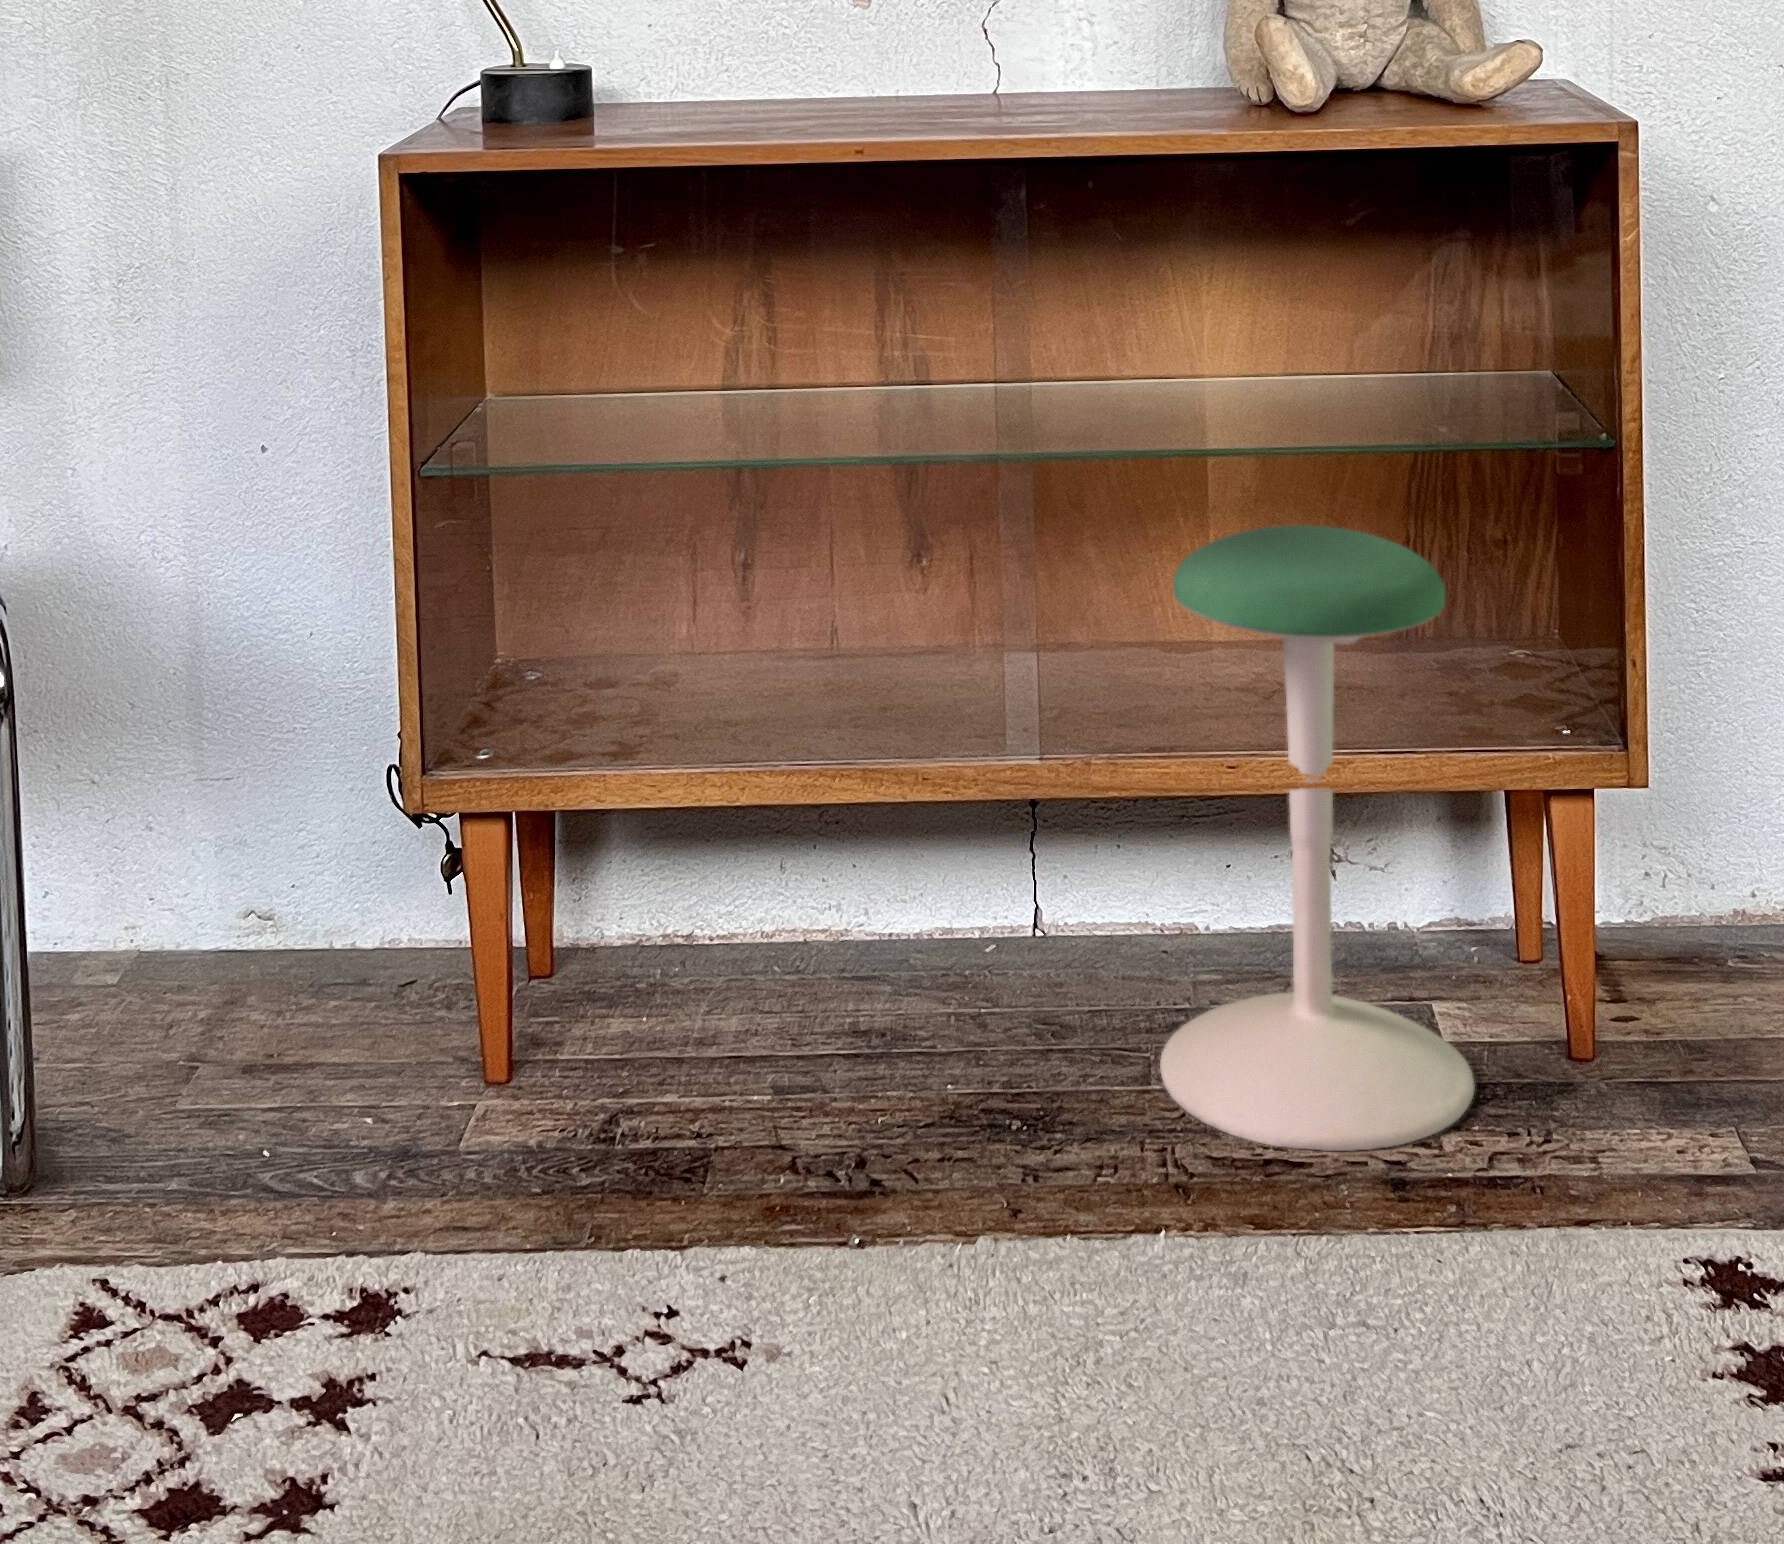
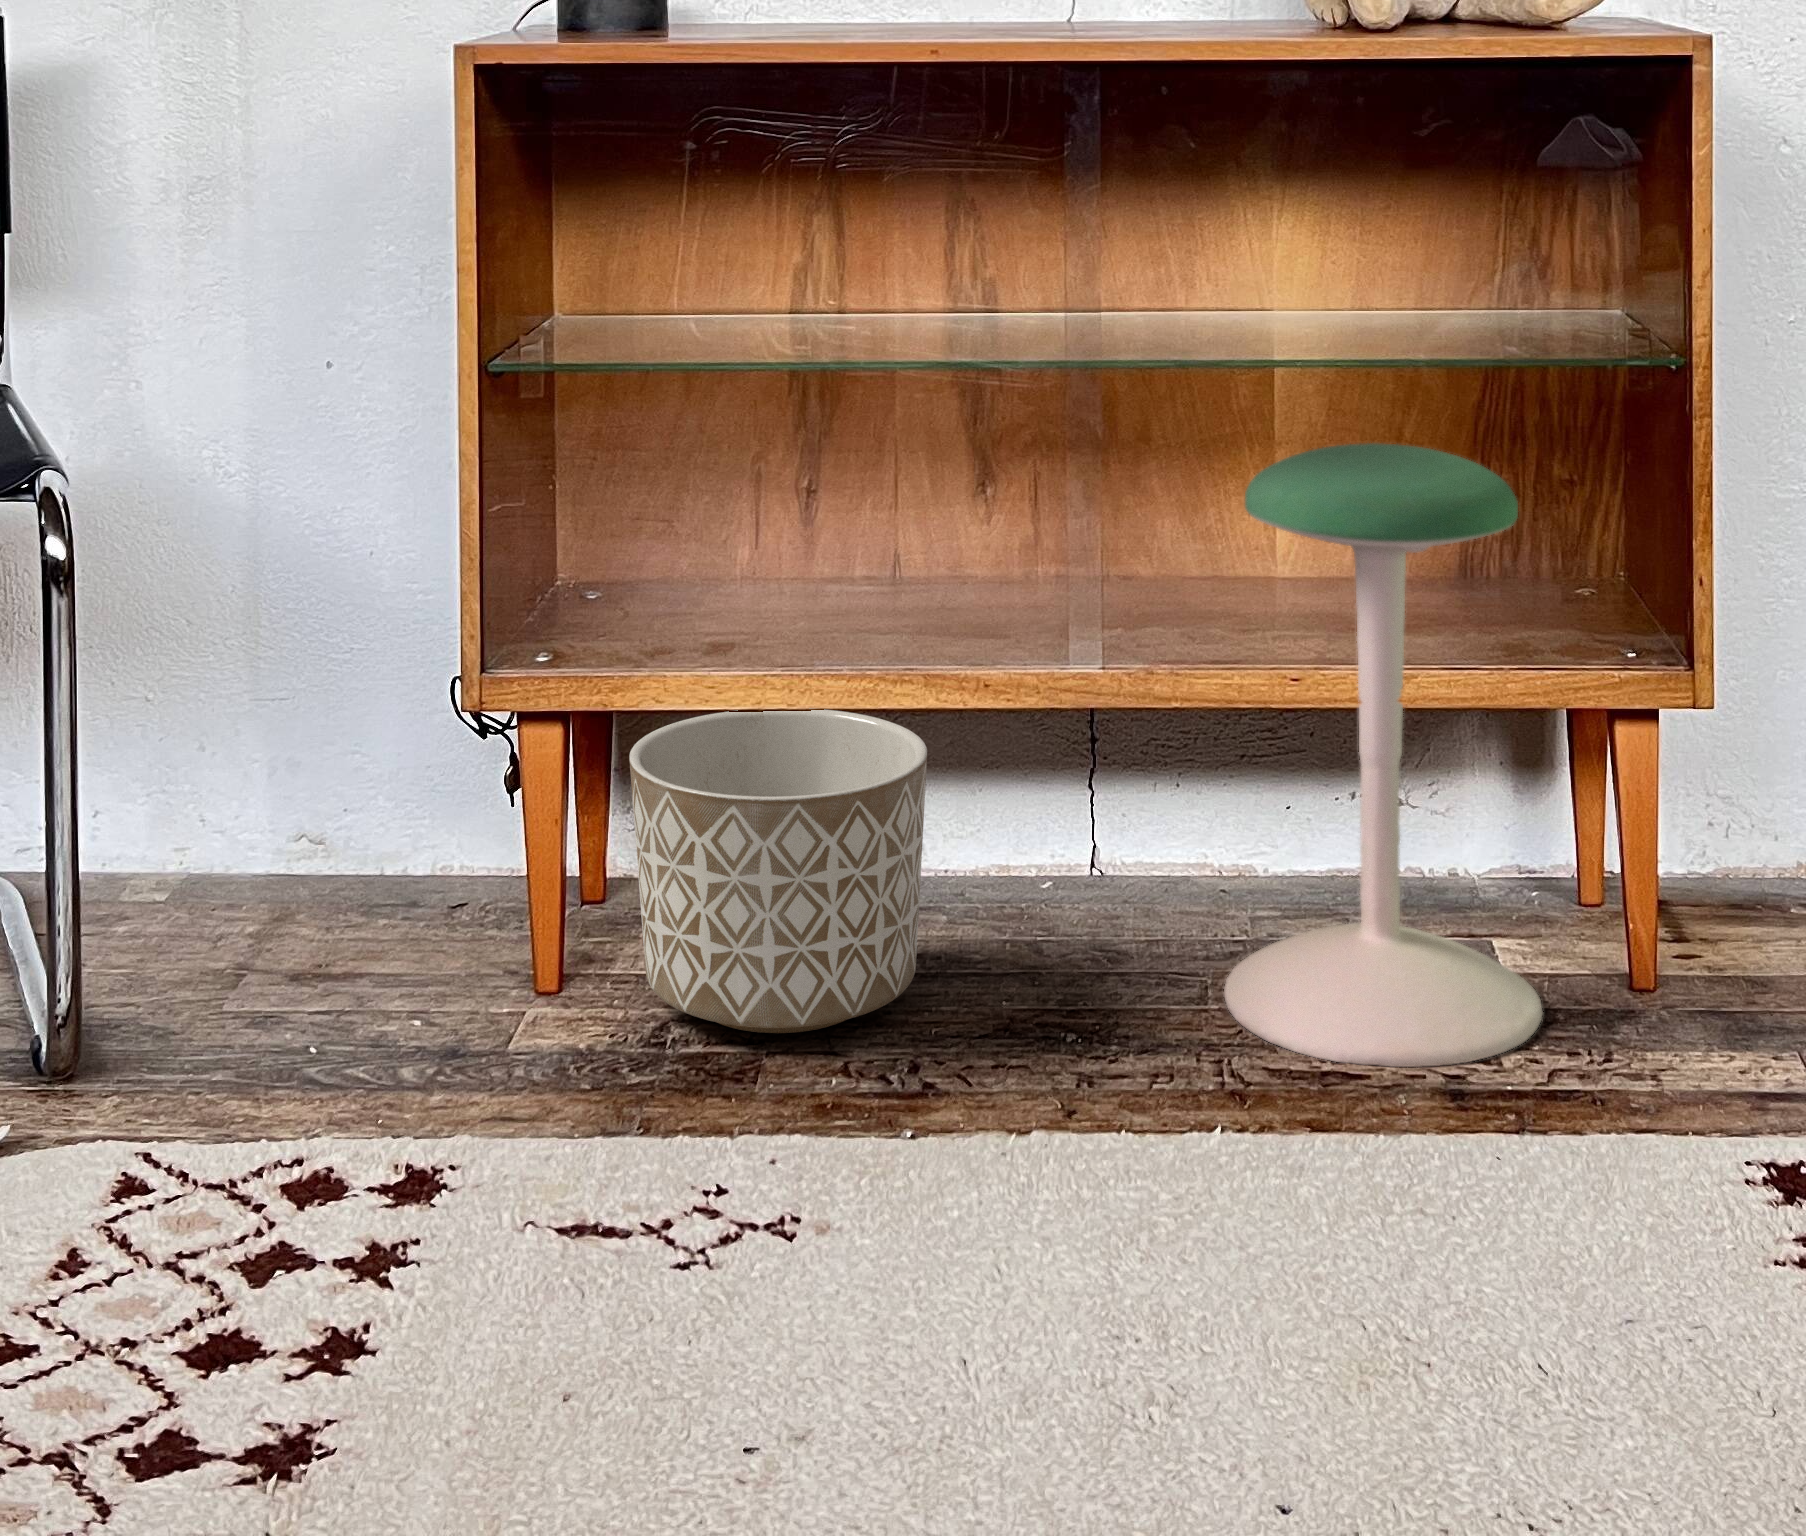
planter: none [569,788,863,1122] -> present [629,710,927,1033]

